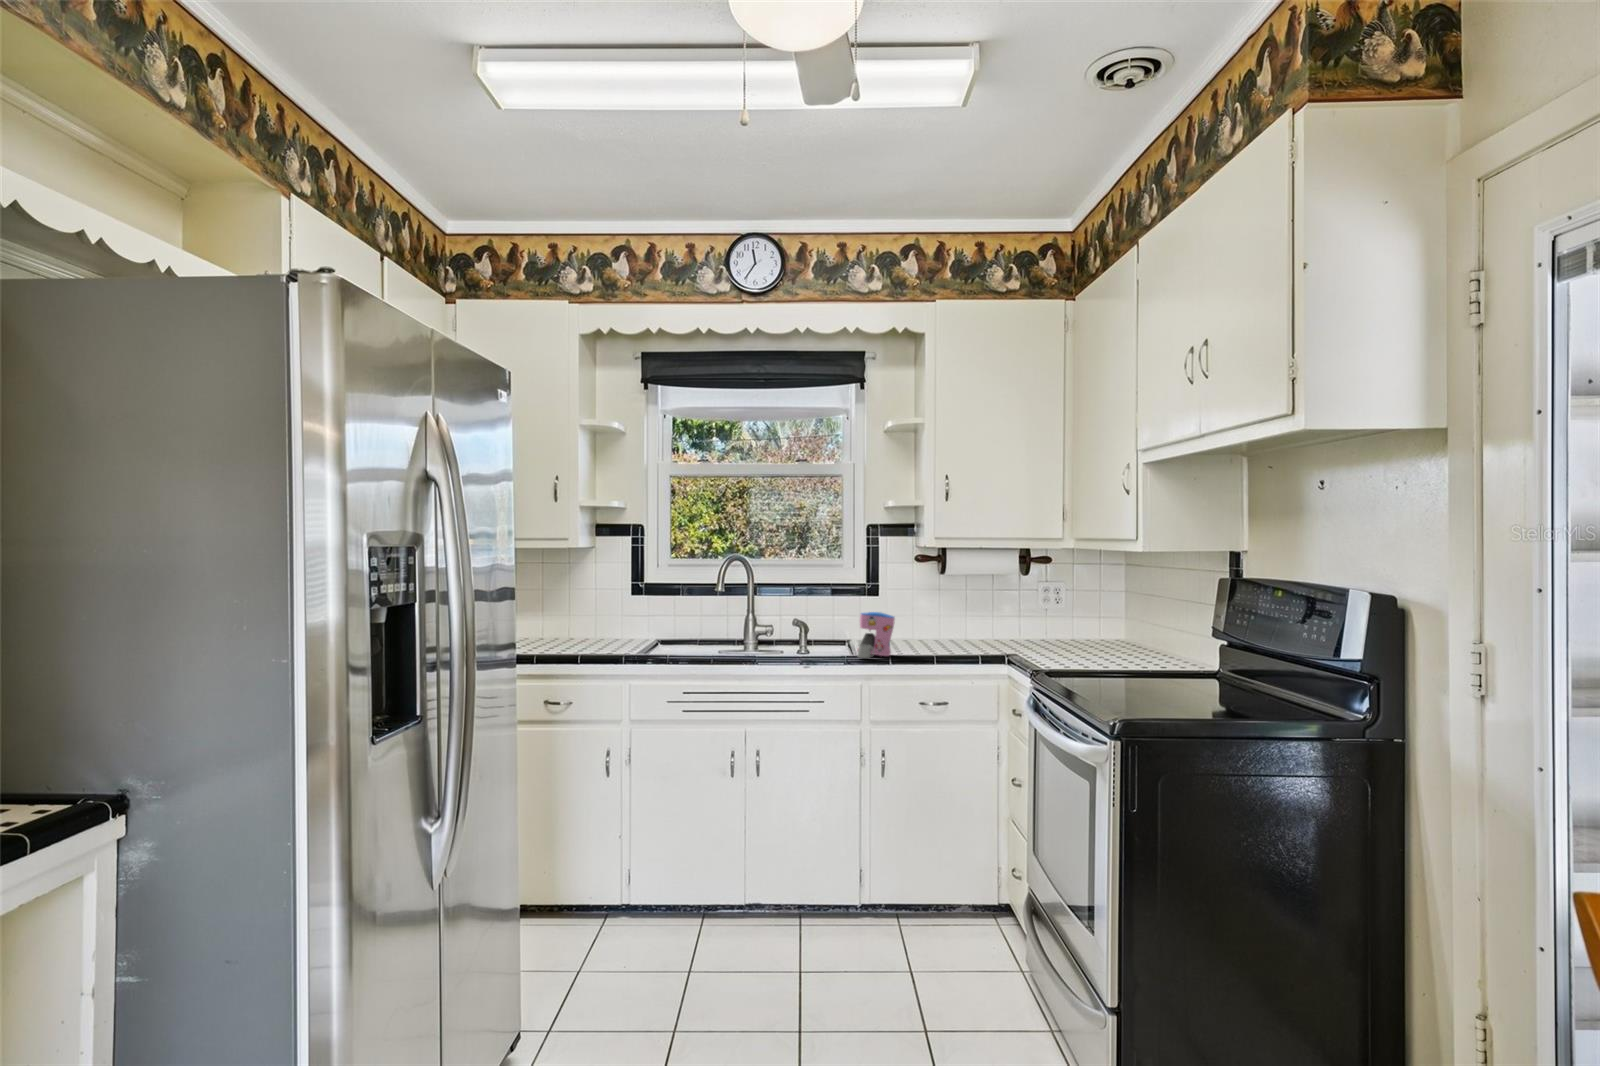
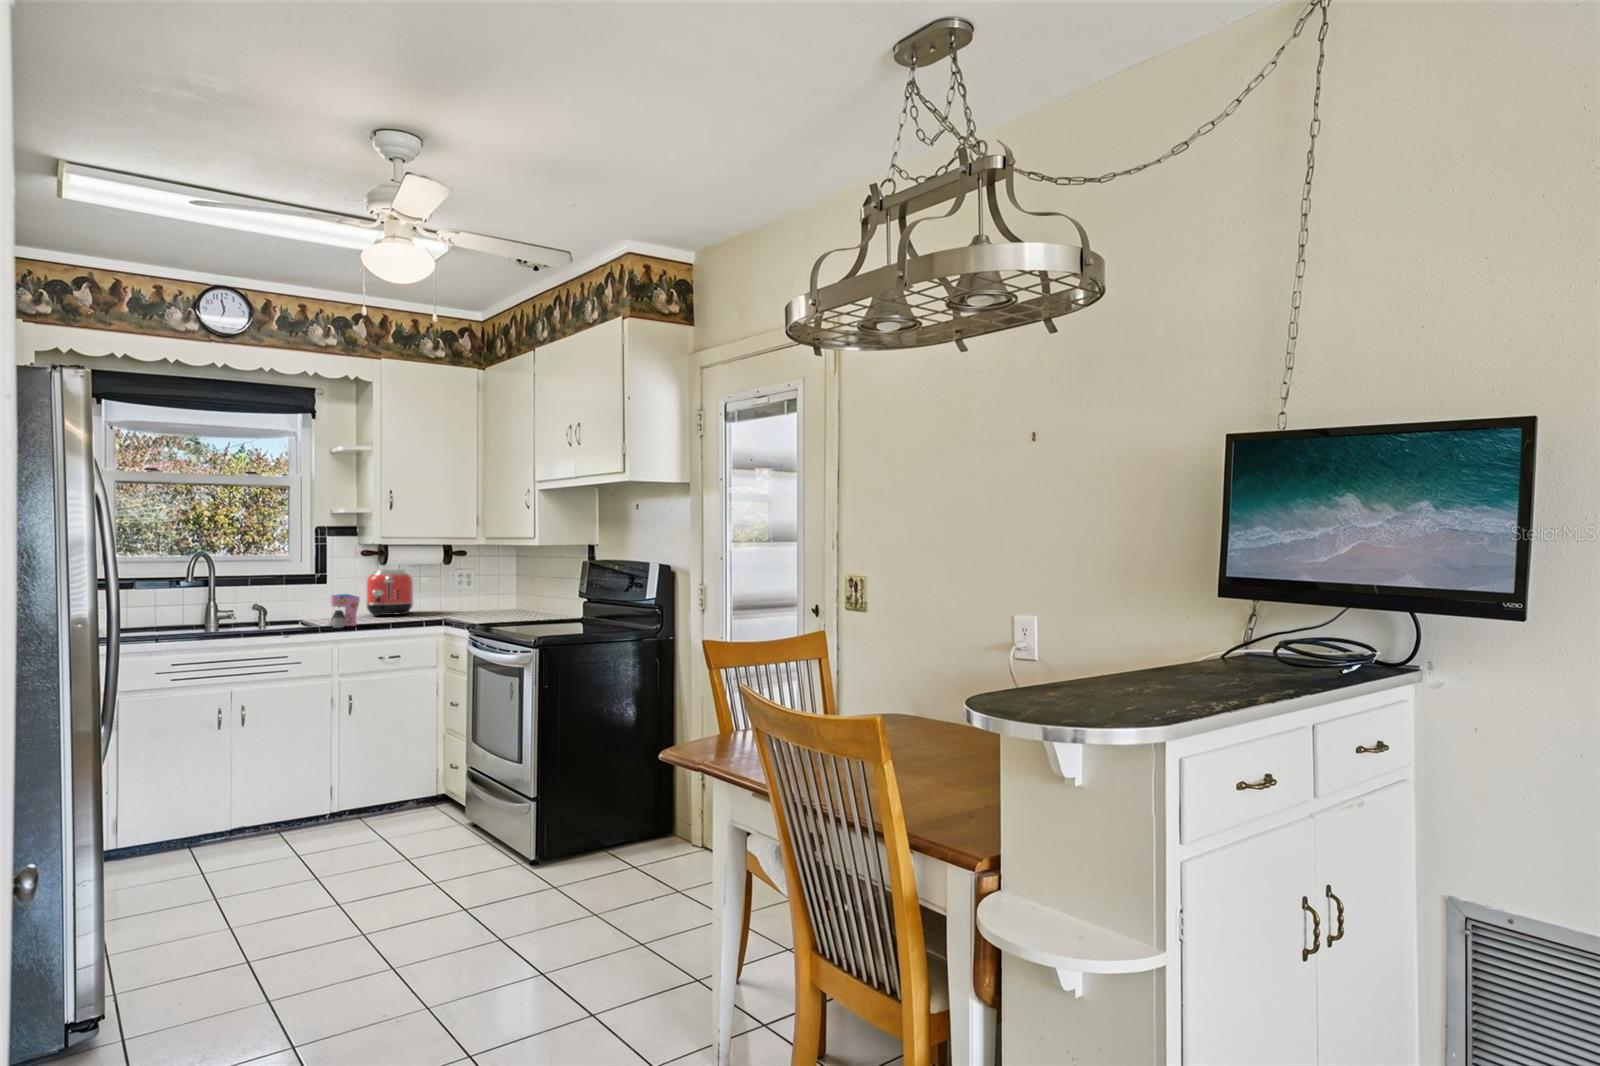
toaster: none [920,579,981,641] -> present [366,570,413,616]

